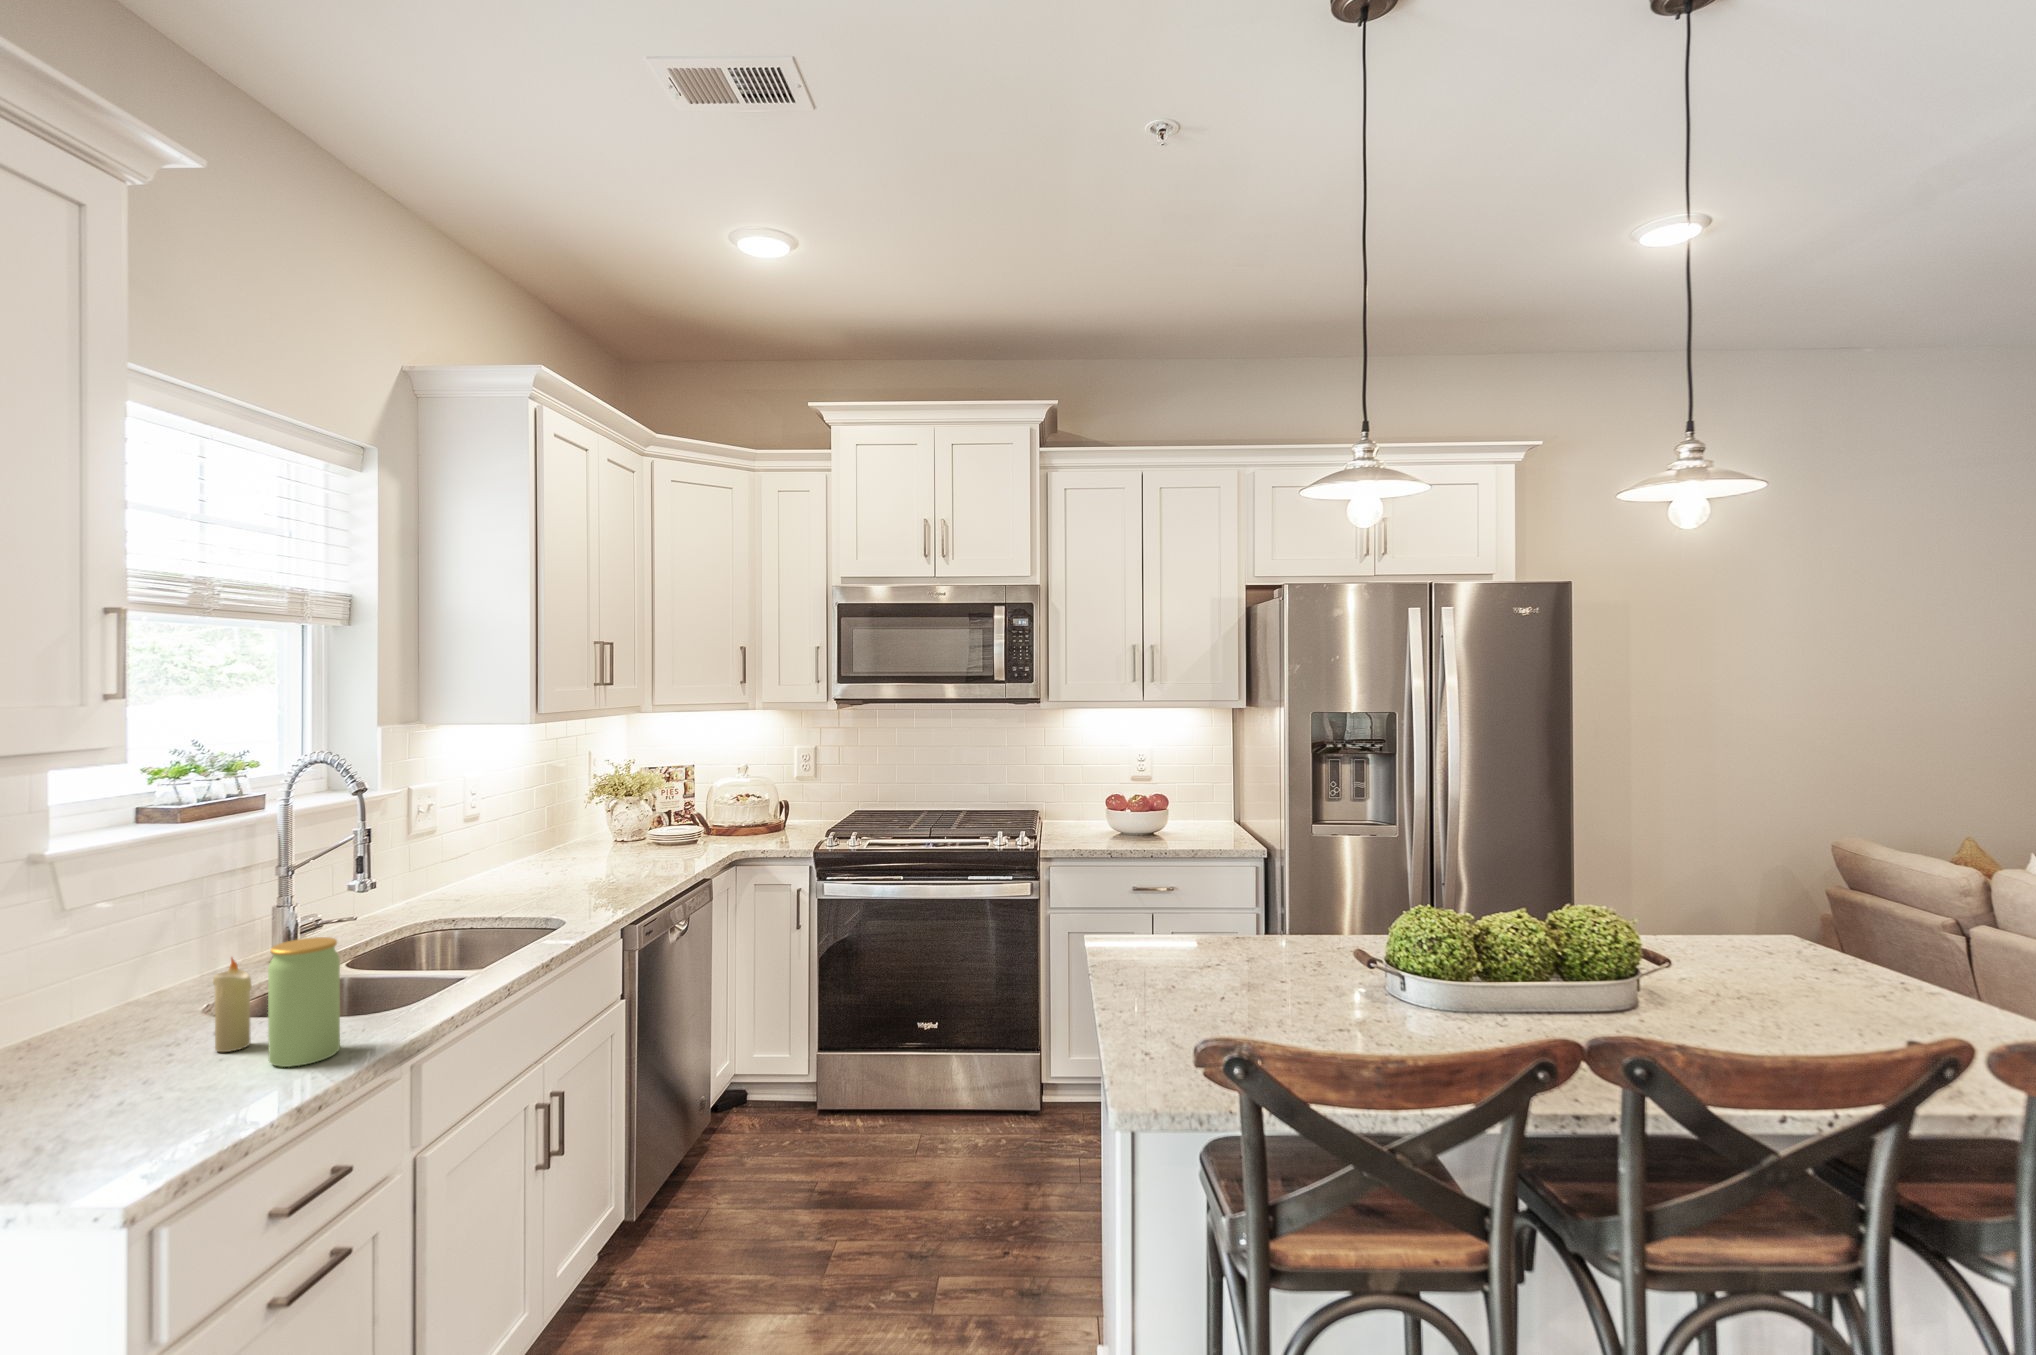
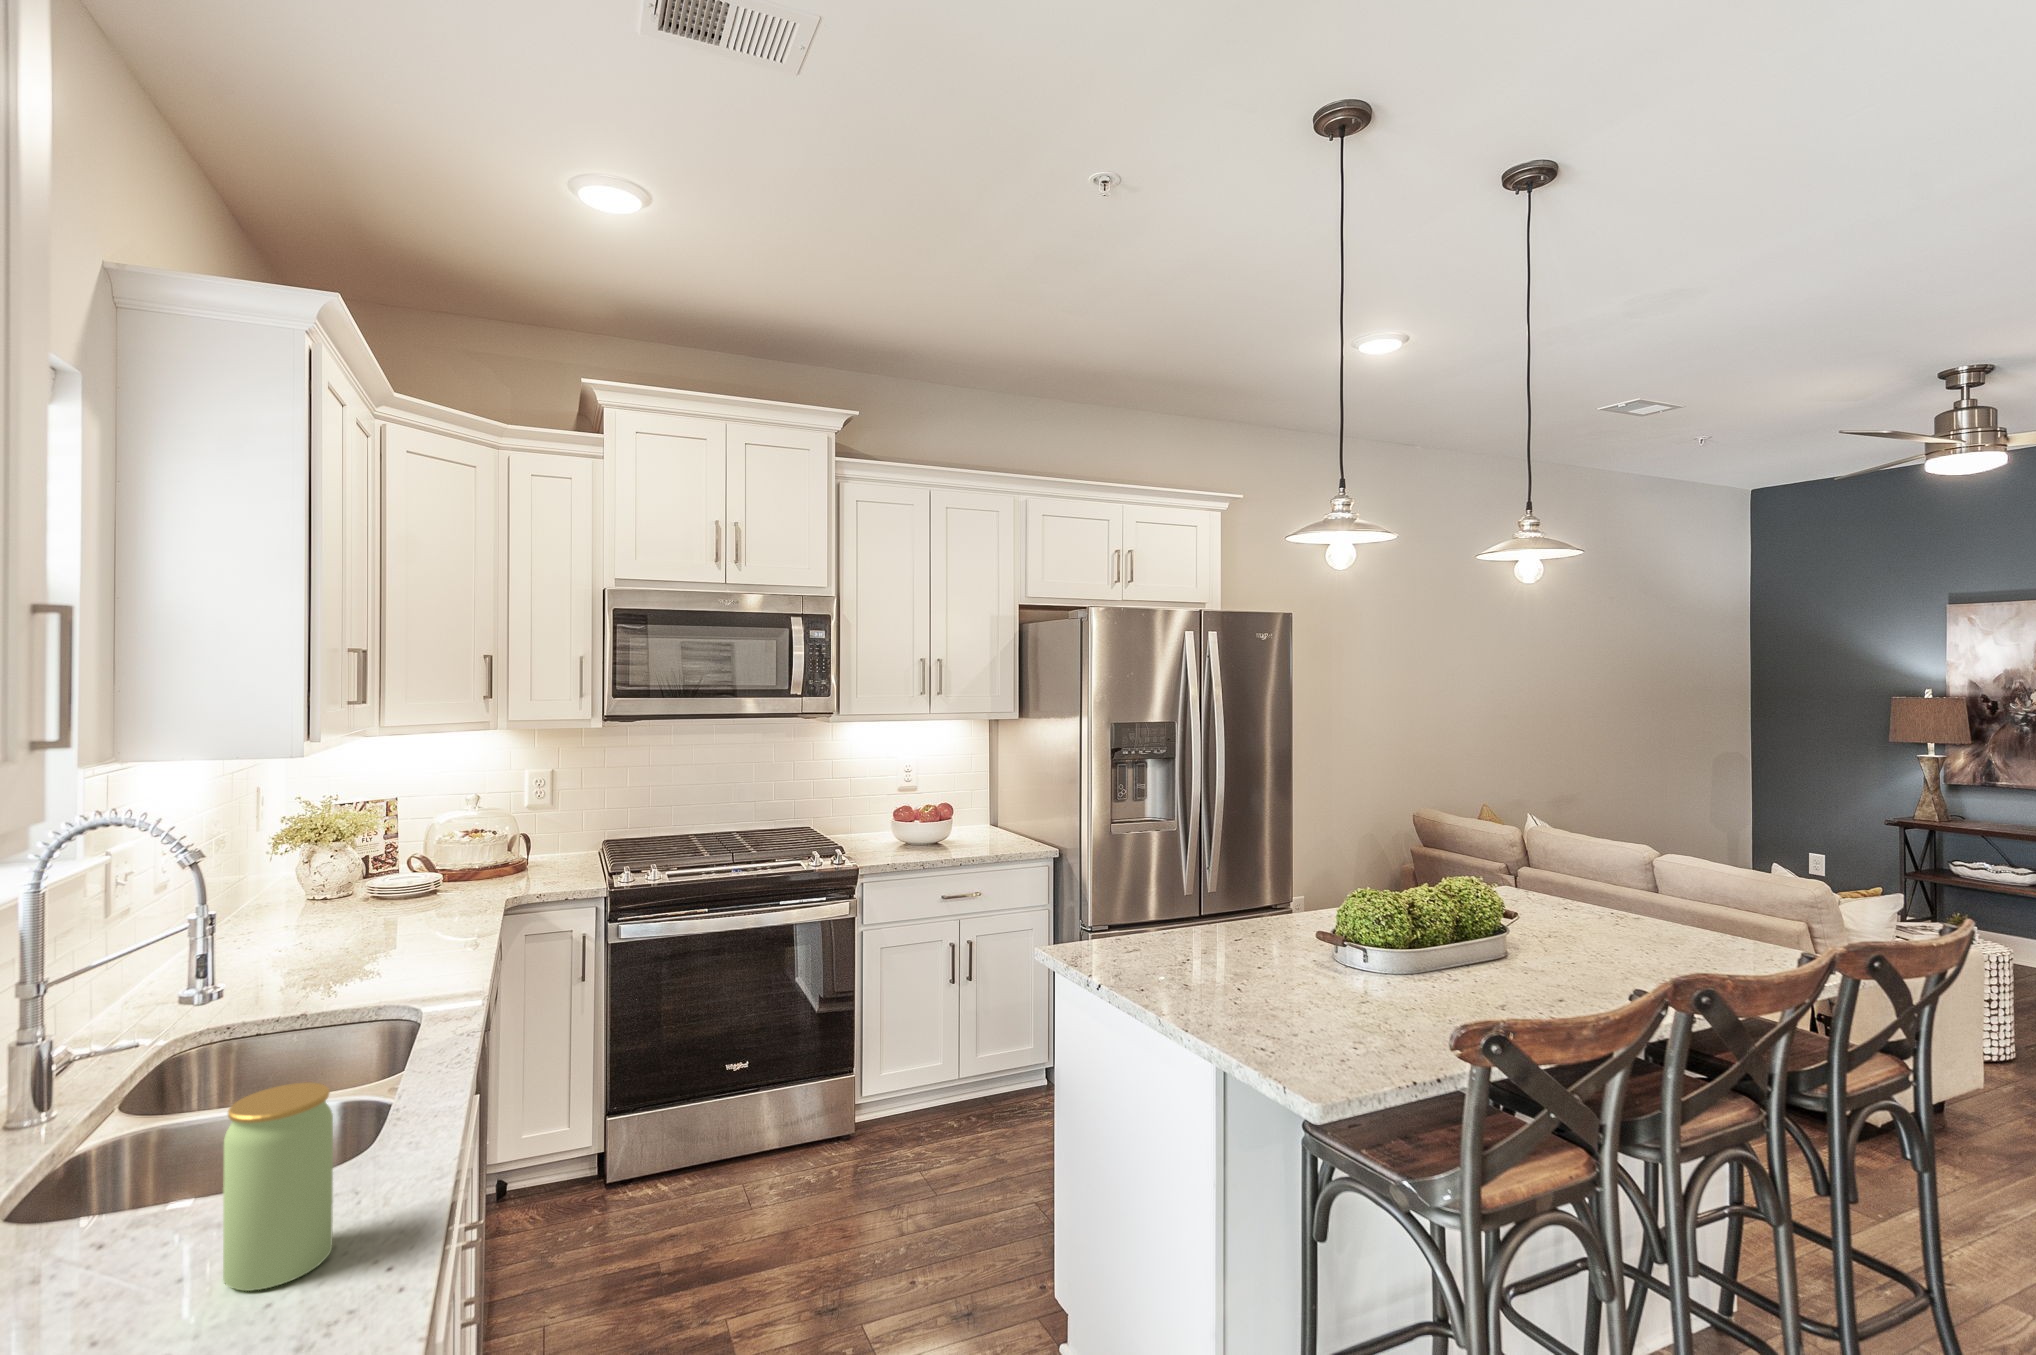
candle: present [213,958,252,1052] -> none [79,1140,145,1296]

